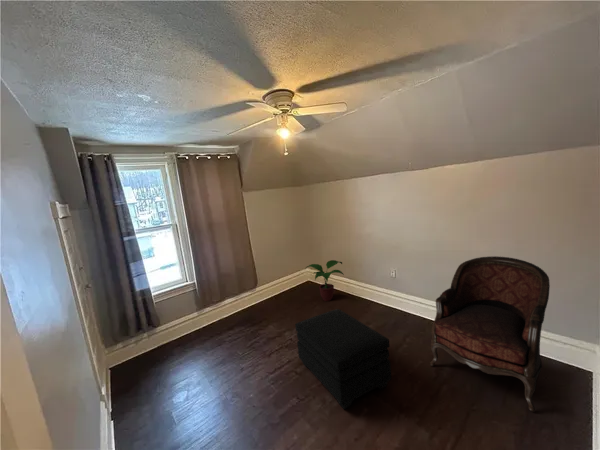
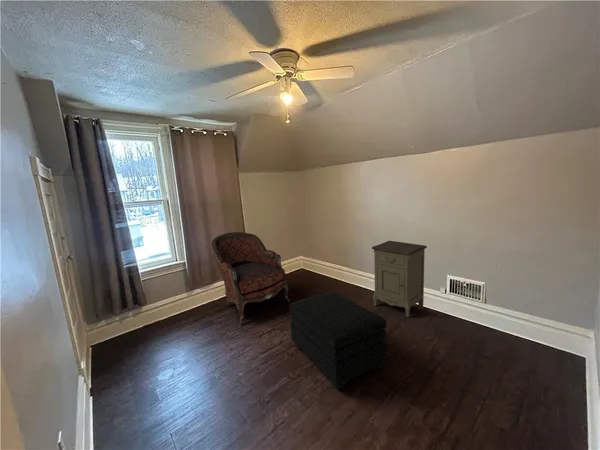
nightstand: none [376,254,431,332] -> present [372,241,427,317]
armchair: present [430,256,550,412] -> present [212,232,290,324]
potted plant: present [306,260,344,301] -> none [299,246,338,287]

